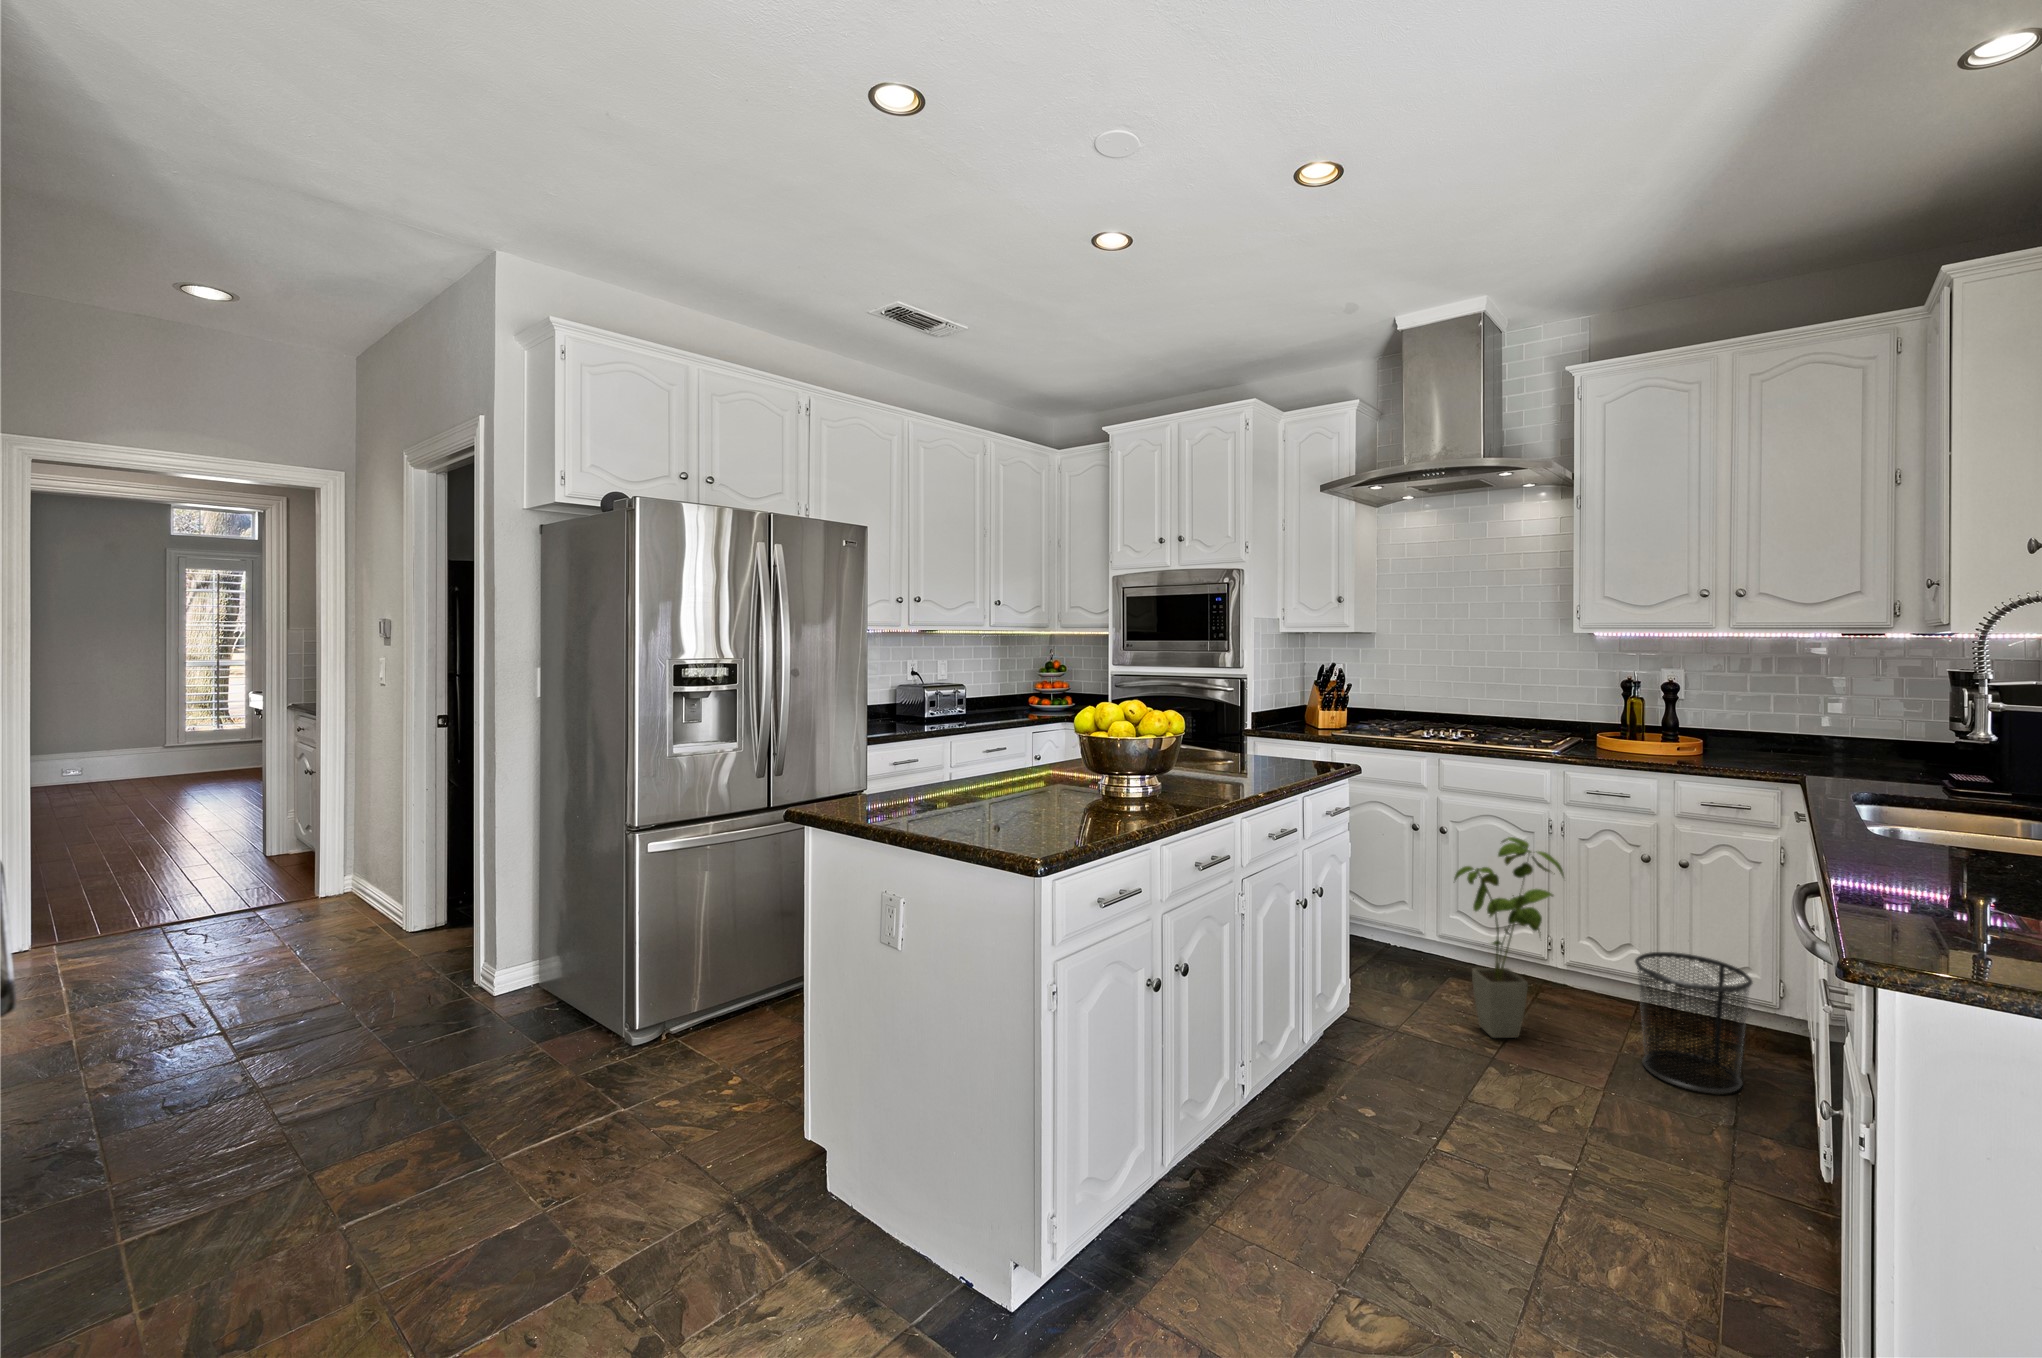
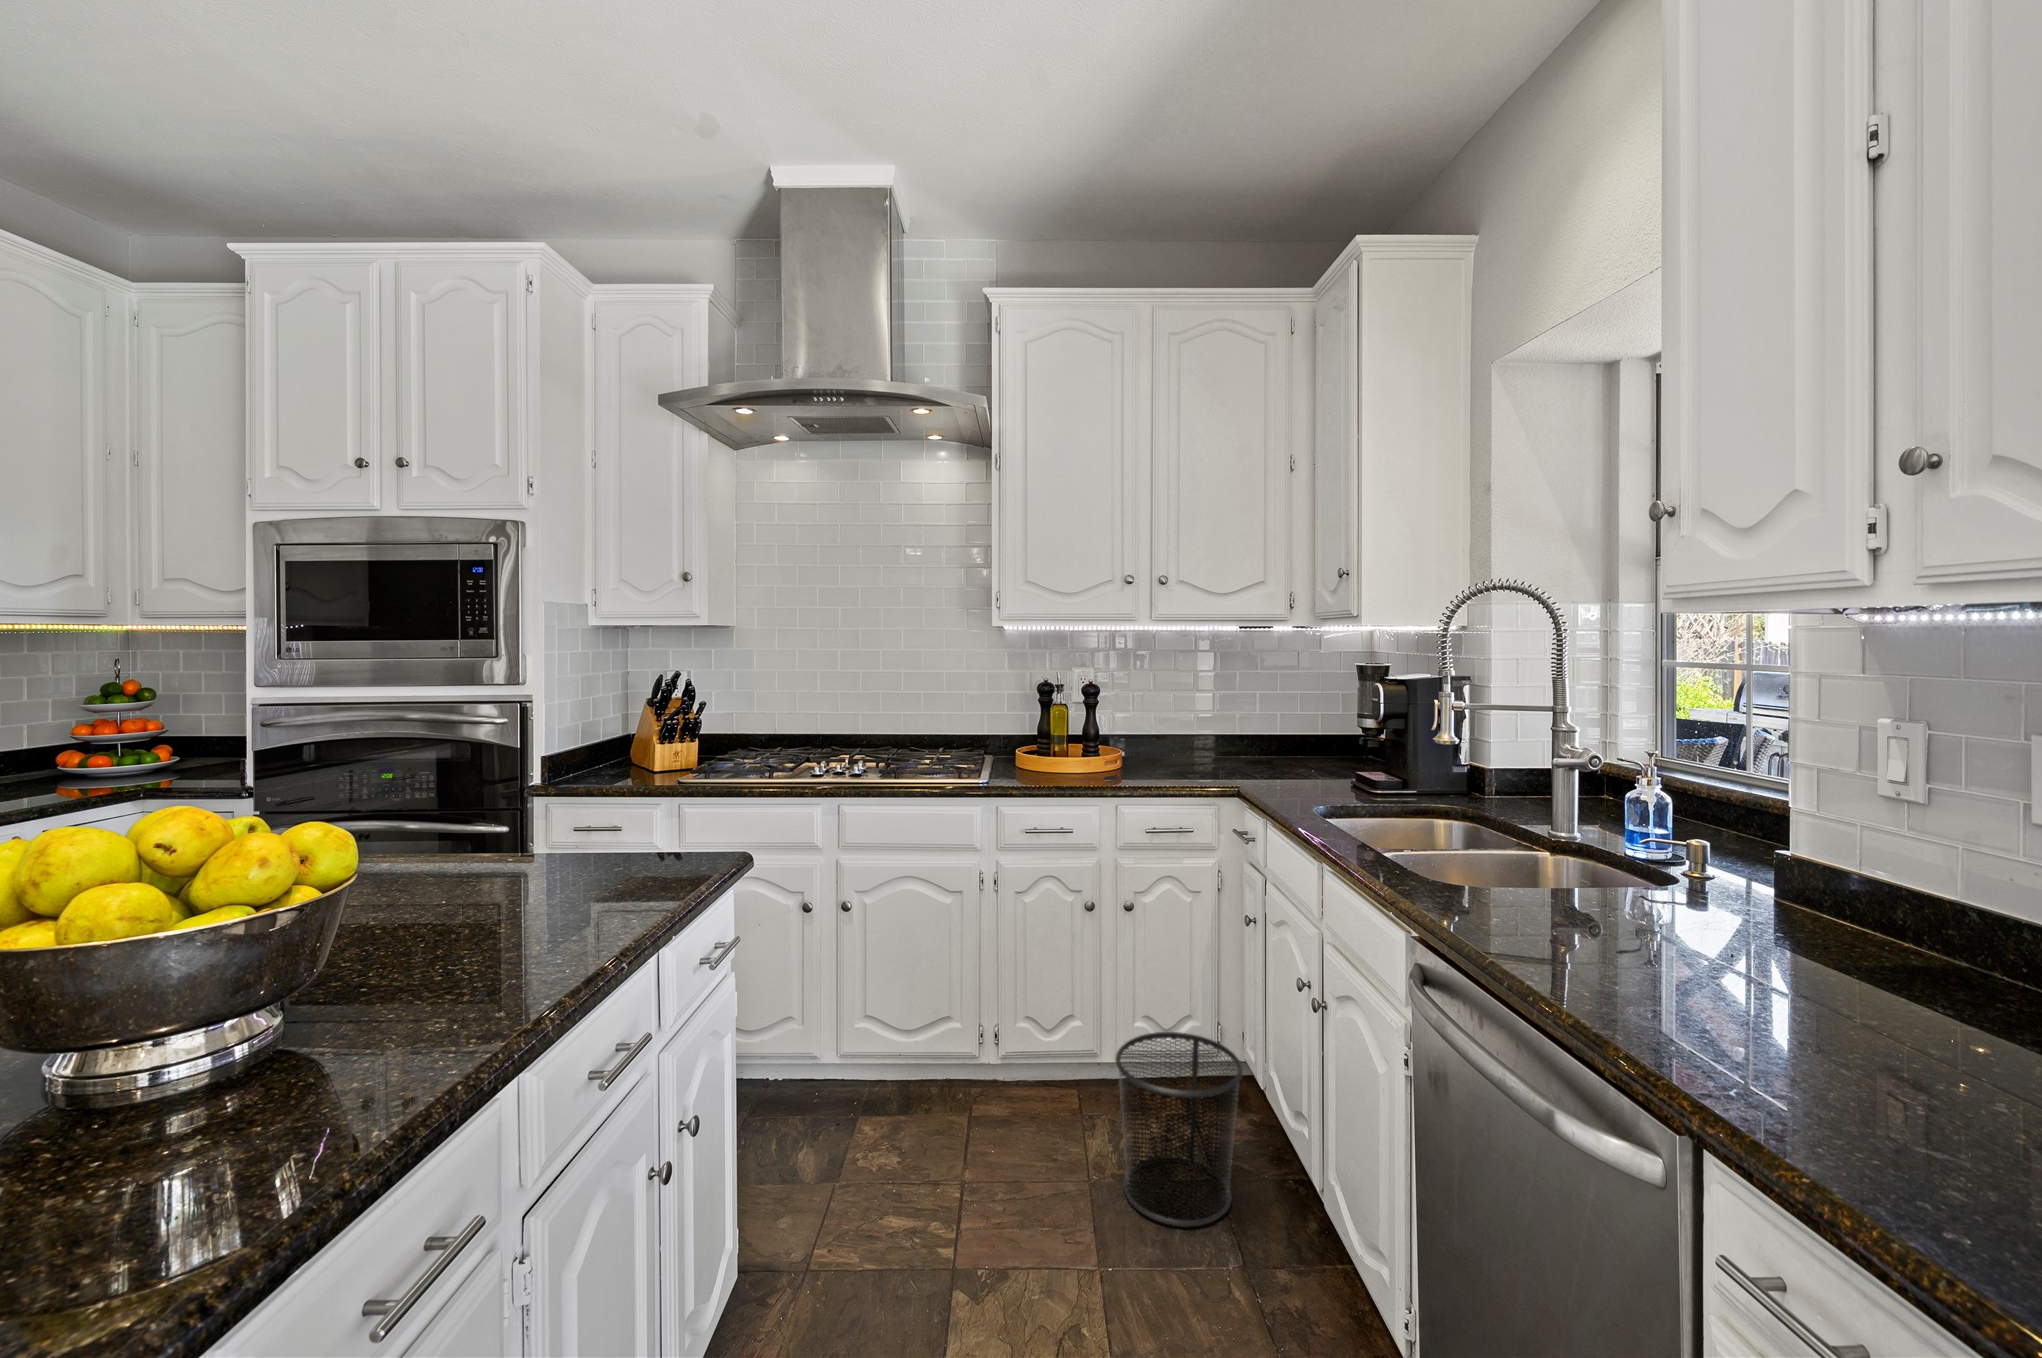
house plant: present [1454,837,1564,1038] -> none [890,926,1044,1229]

